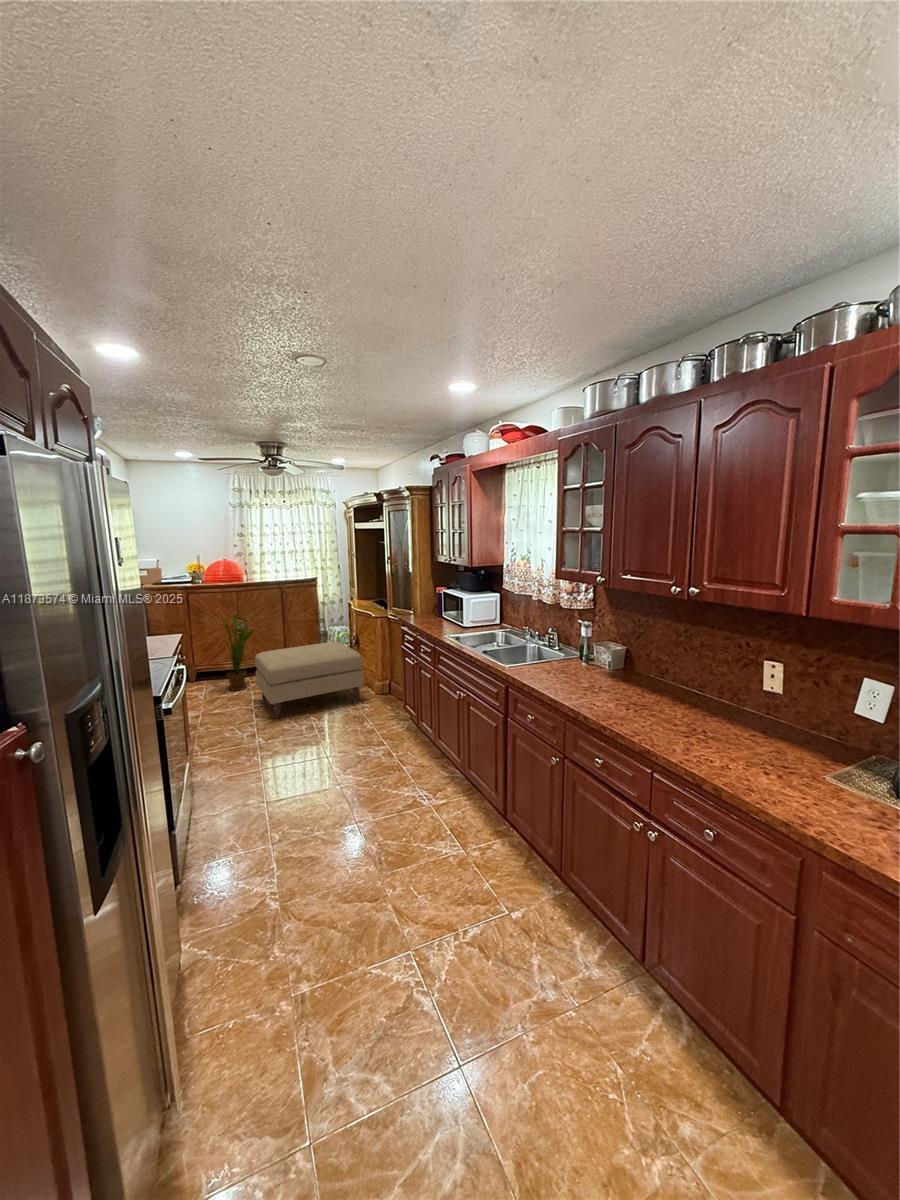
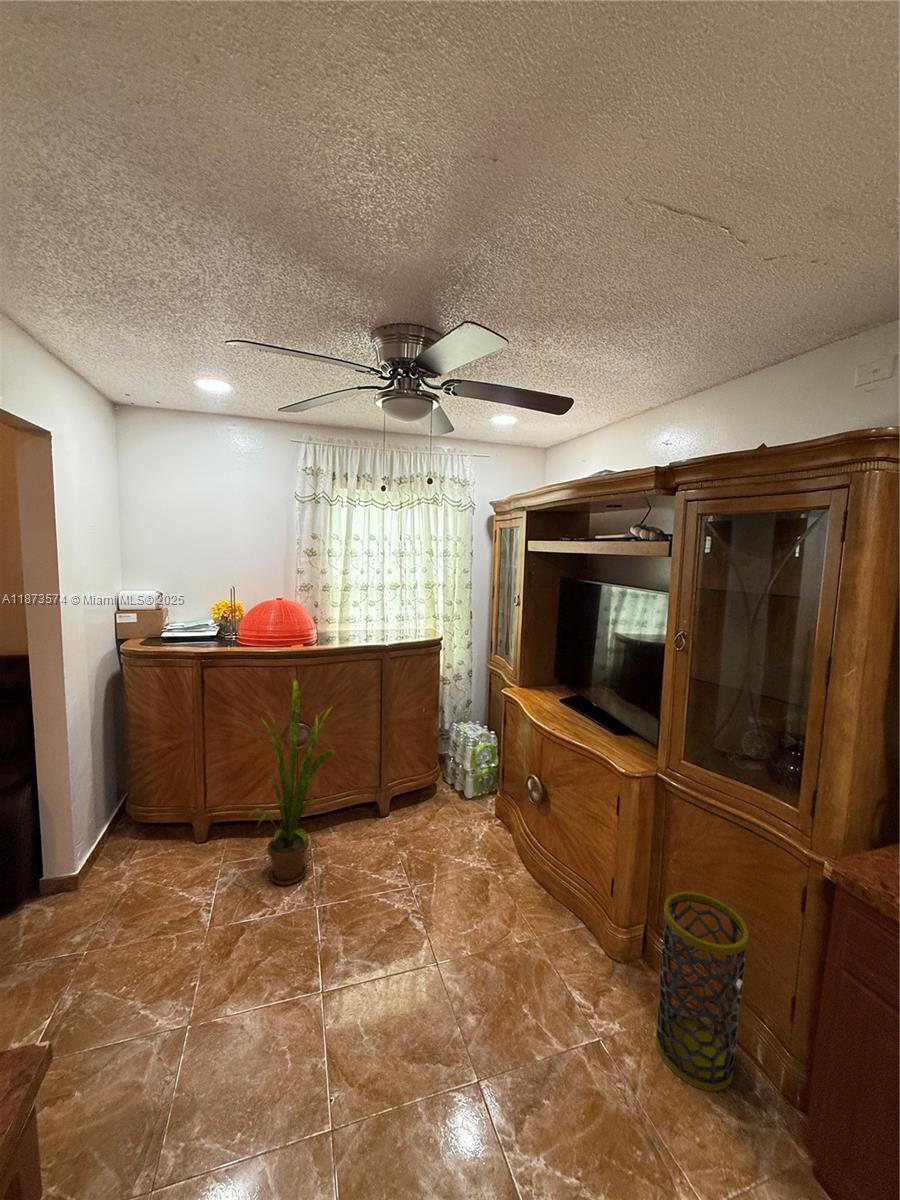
ottoman: present [255,642,364,719] -> none [336,794,603,1074]
trash can: none [371,656,399,715] -> present [656,892,748,1091]

